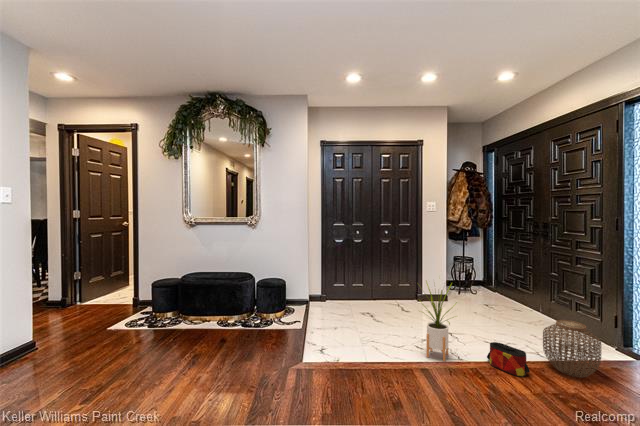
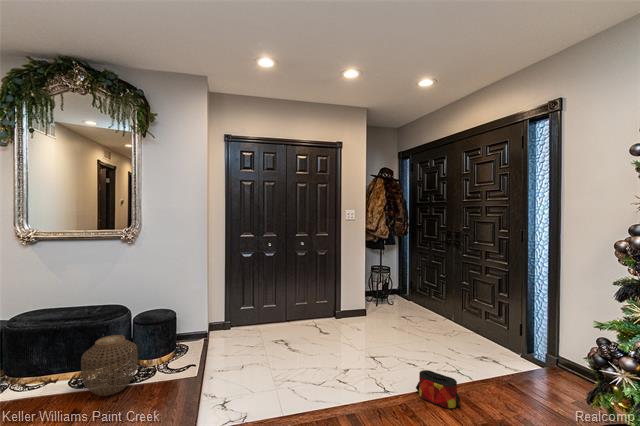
house plant: present [425,281,457,361] -> none [340,298,391,401]
woven basket: present [543,320,601,377] -> present [81,335,138,396]

